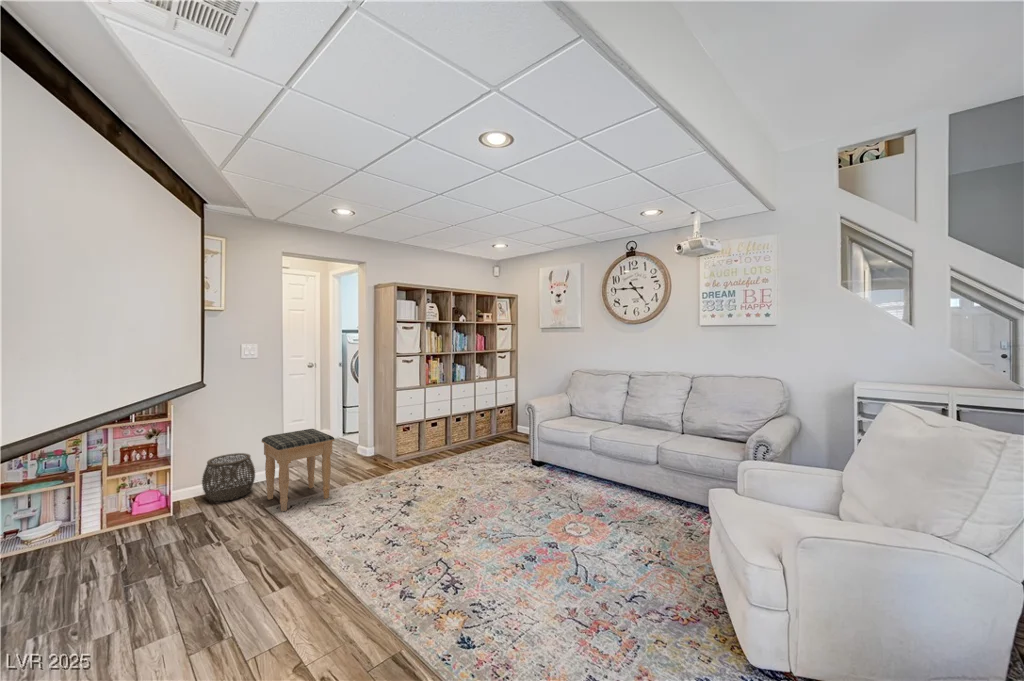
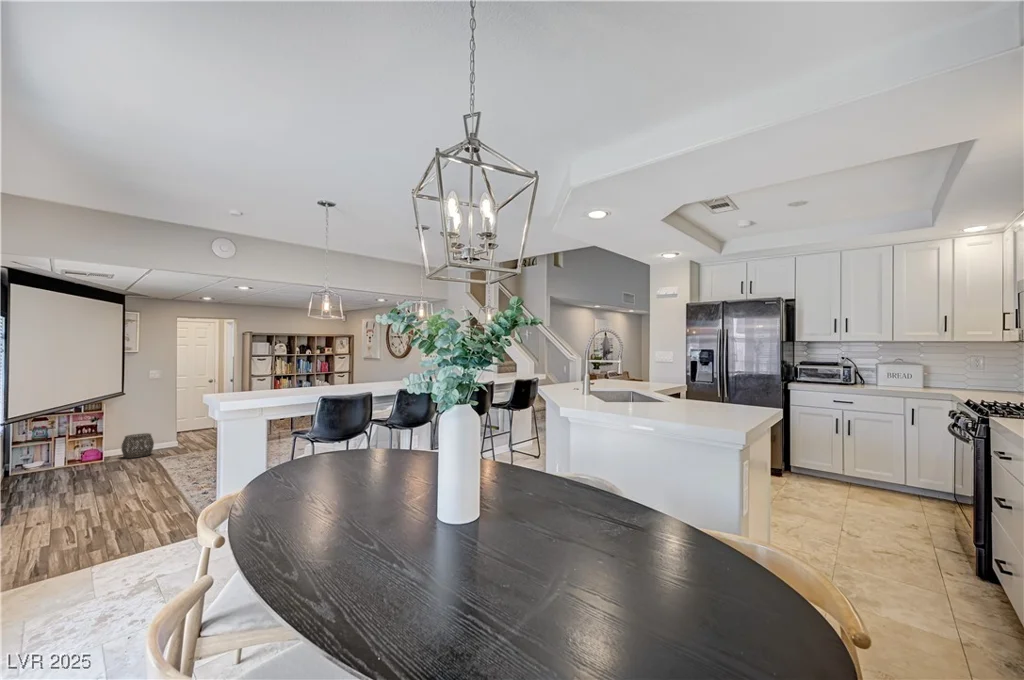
footstool: present [262,429,334,511] -> none [157,418,200,460]

